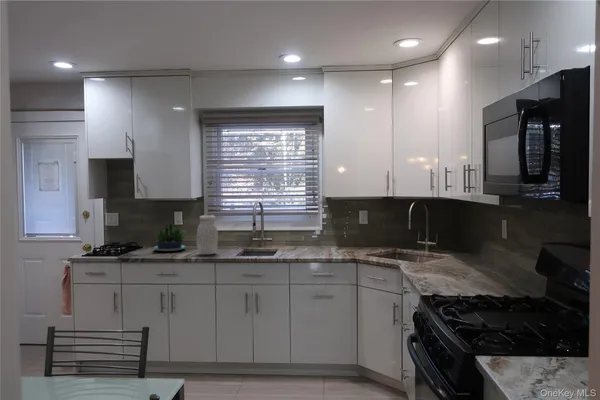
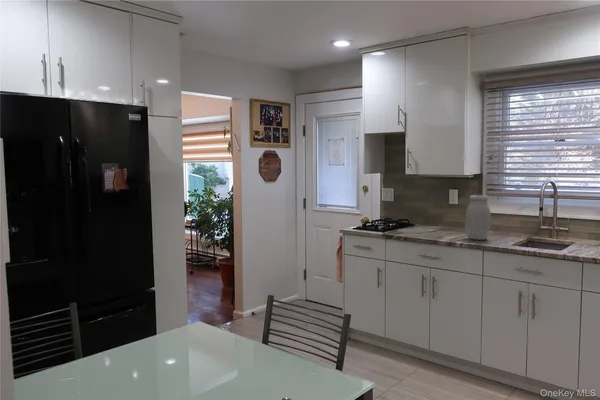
potted plant: present [154,224,186,251] -> none [421,203,464,232]

